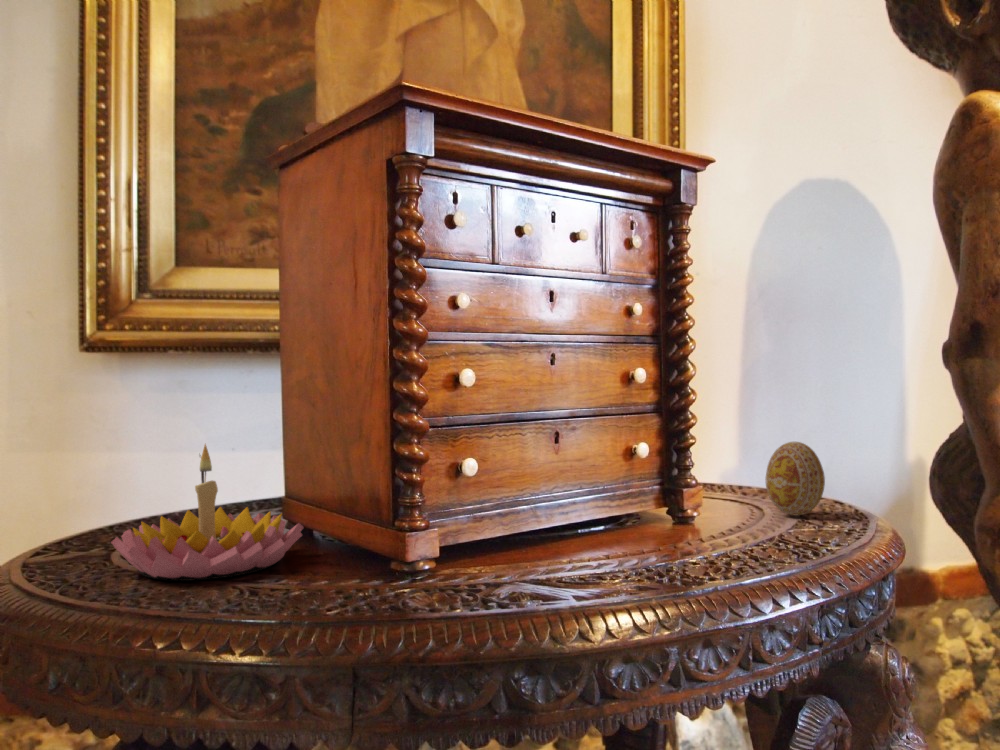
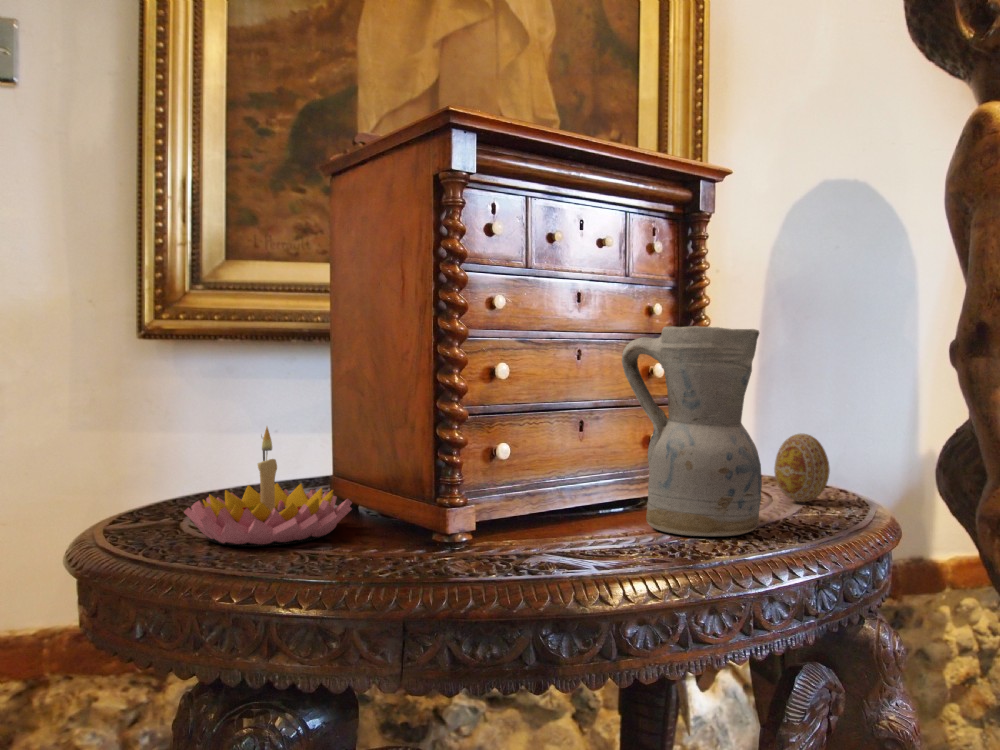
ceramic pitcher: none [600,325,755,557] -> present [622,326,762,536]

